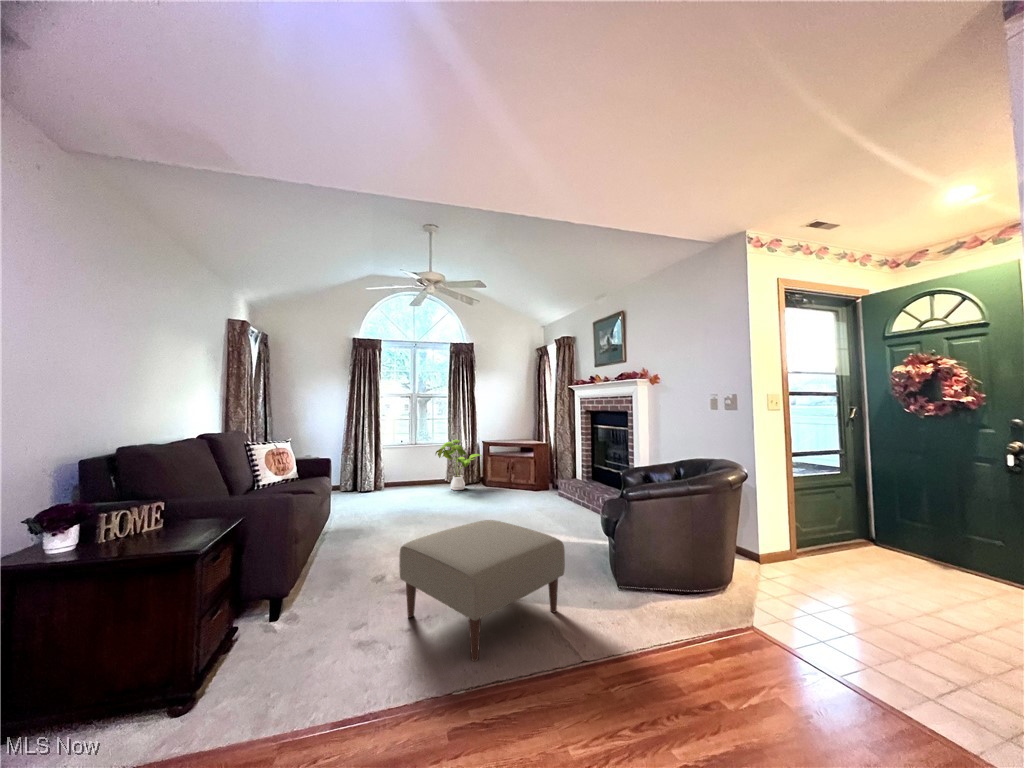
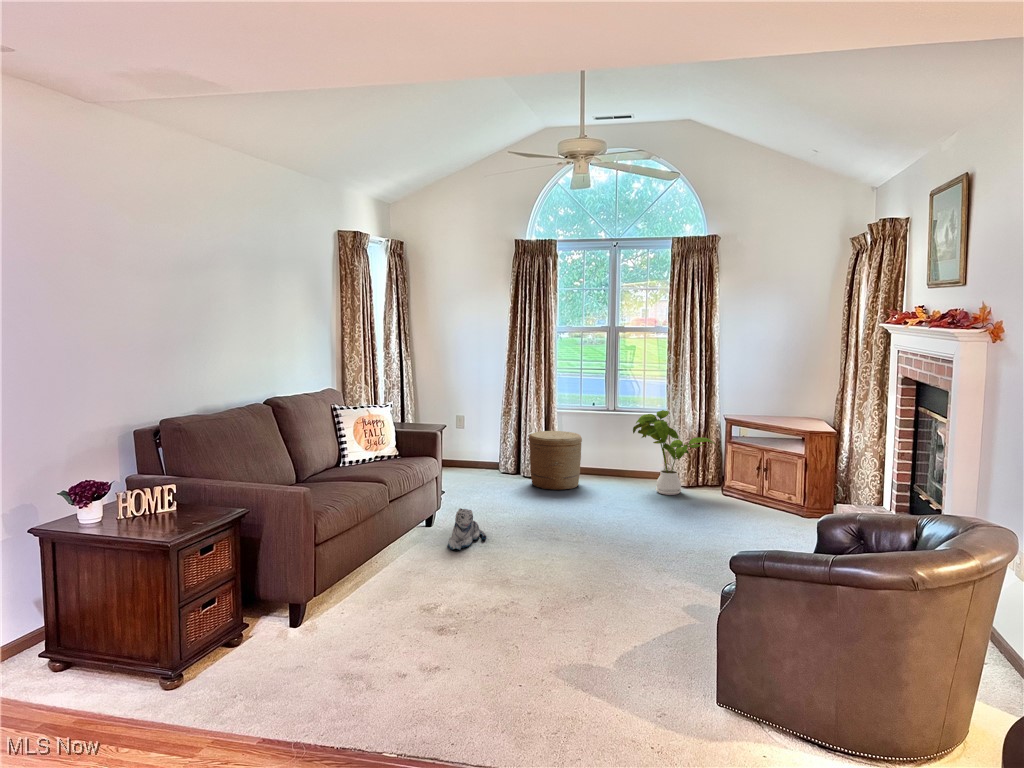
woven basket: none [368,459,404,498] -> present [529,431,582,490]
plush toy: none [351,509,377,540] -> present [448,508,486,550]
ottoman: present [399,520,565,661] -> none [395,564,589,738]

